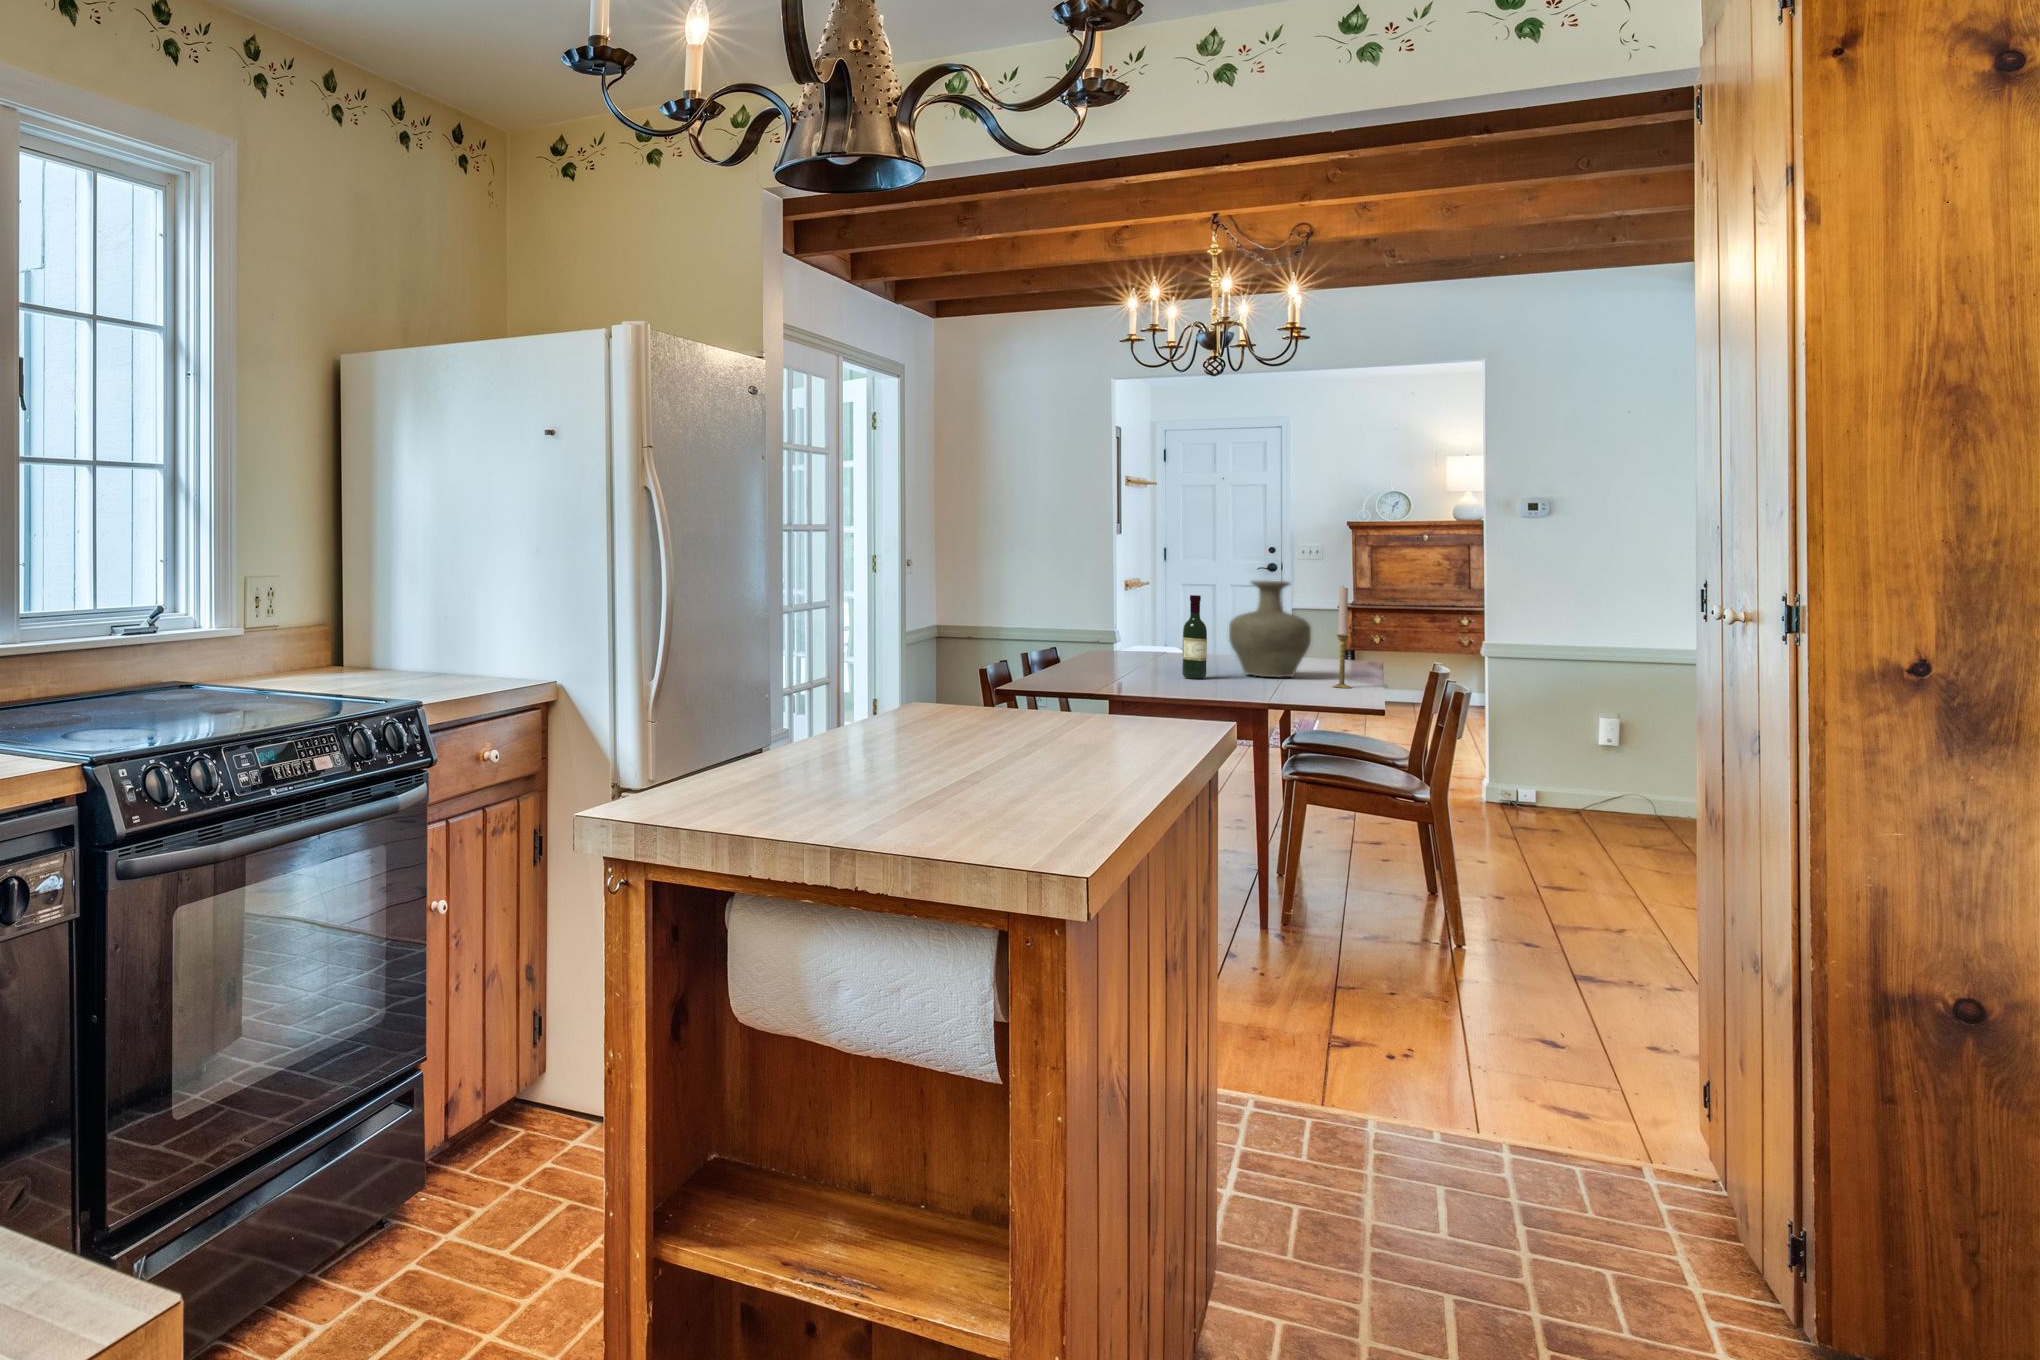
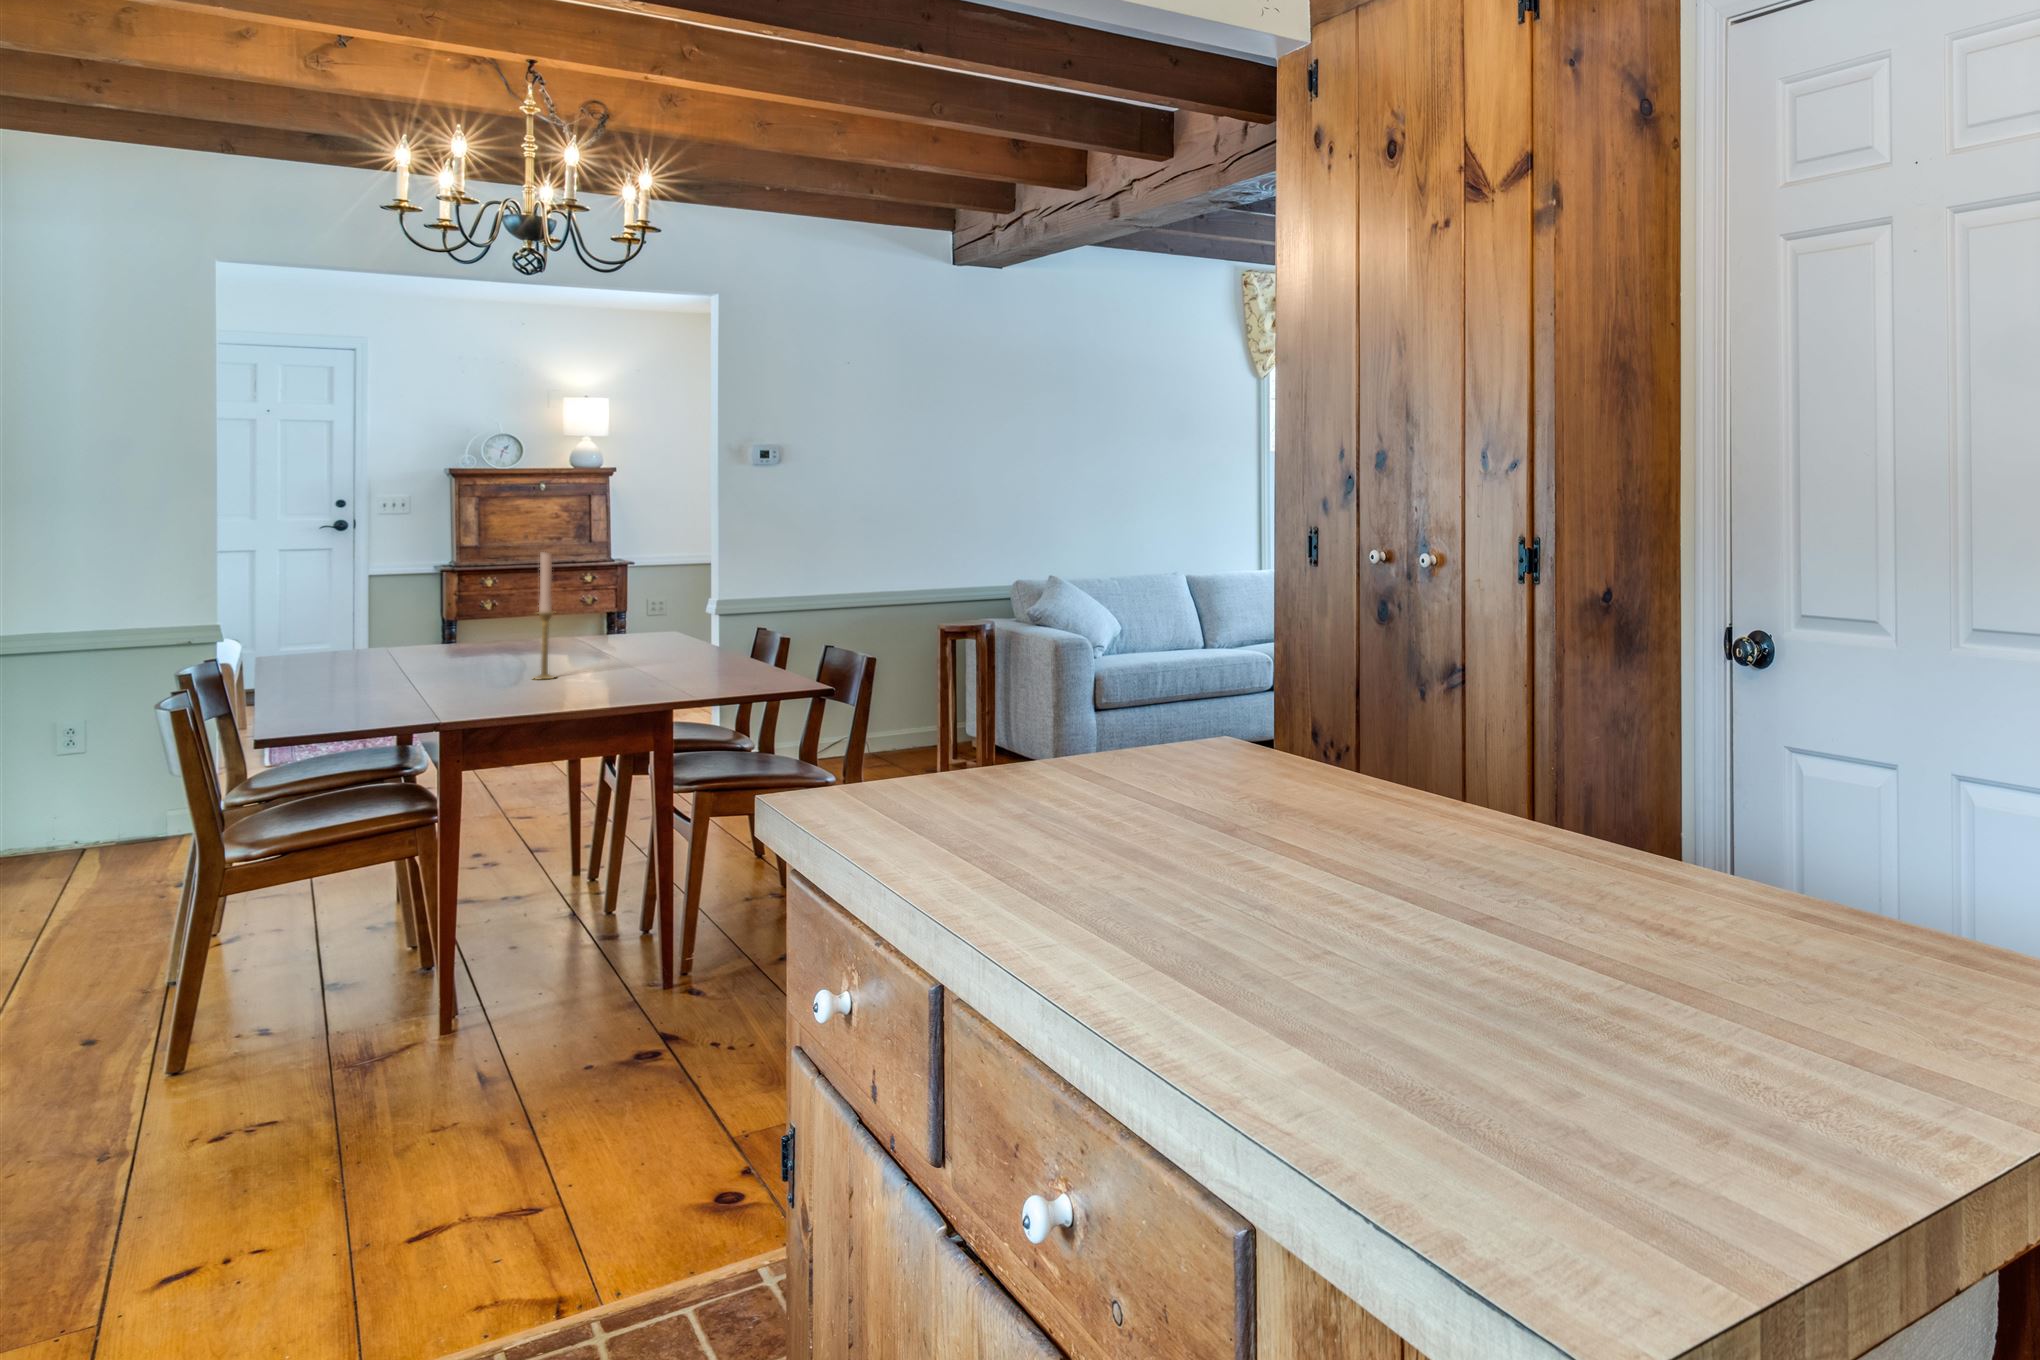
vase: present [1229,581,1311,677] -> none [368,549,490,677]
wine bottle: present [1182,595,1207,679] -> none [302,575,344,695]

